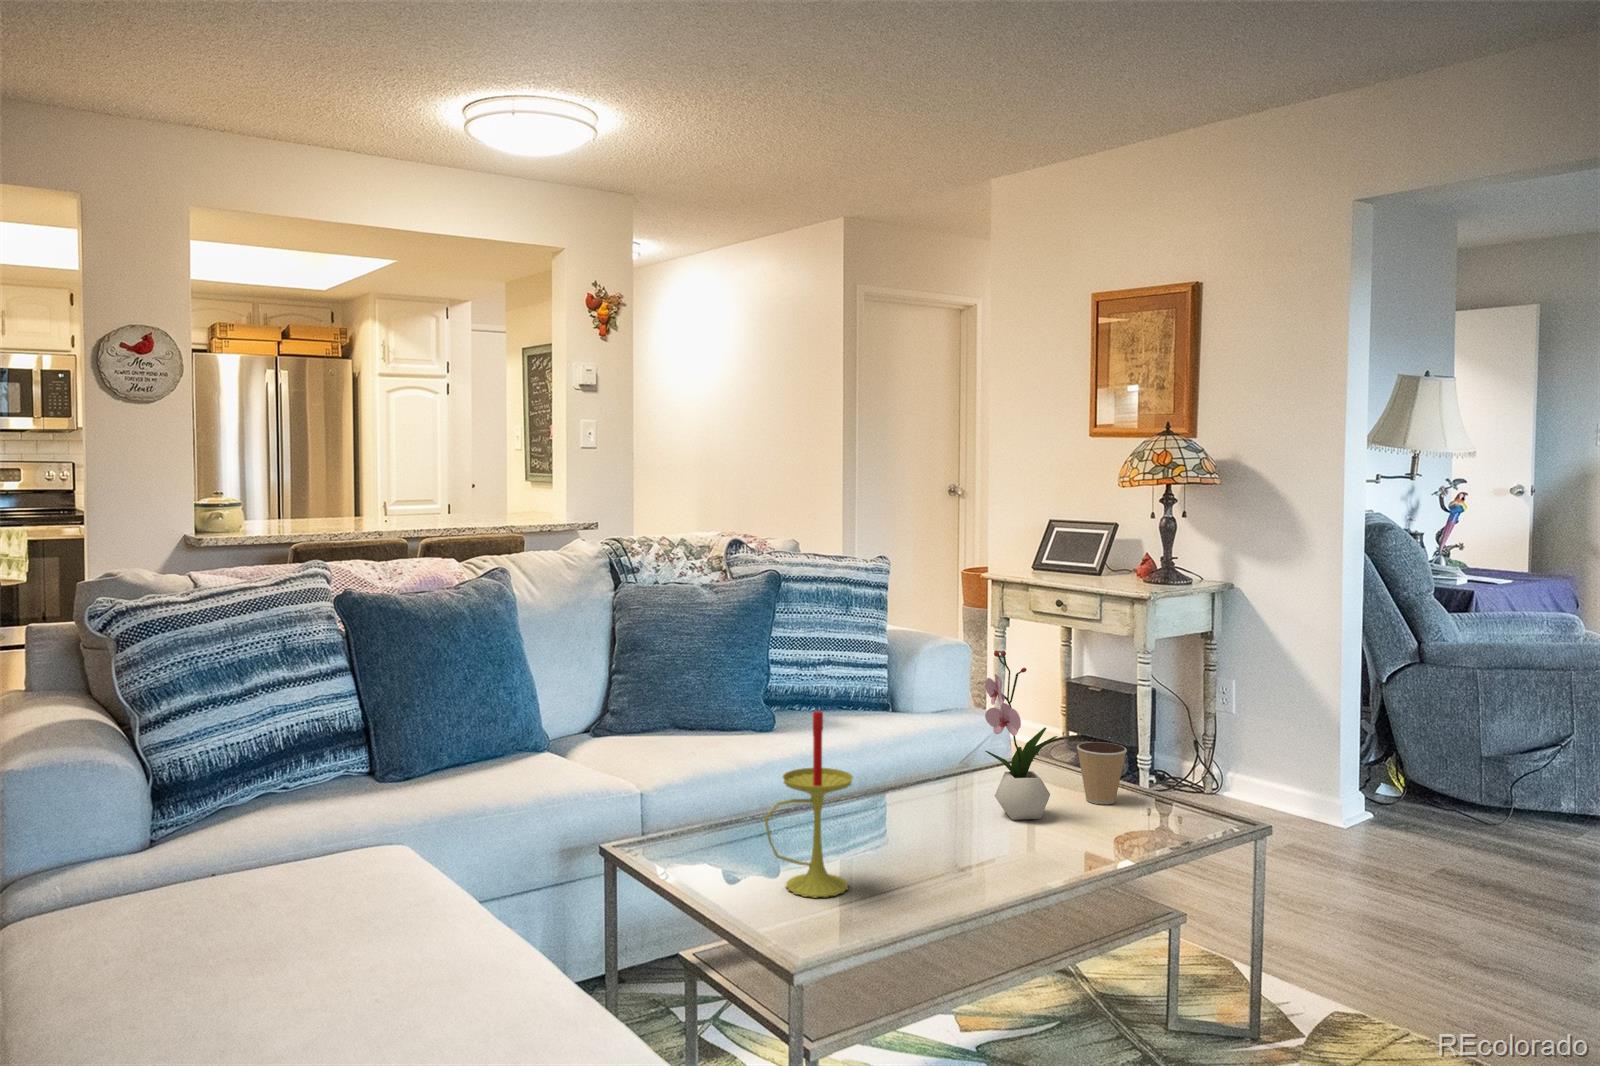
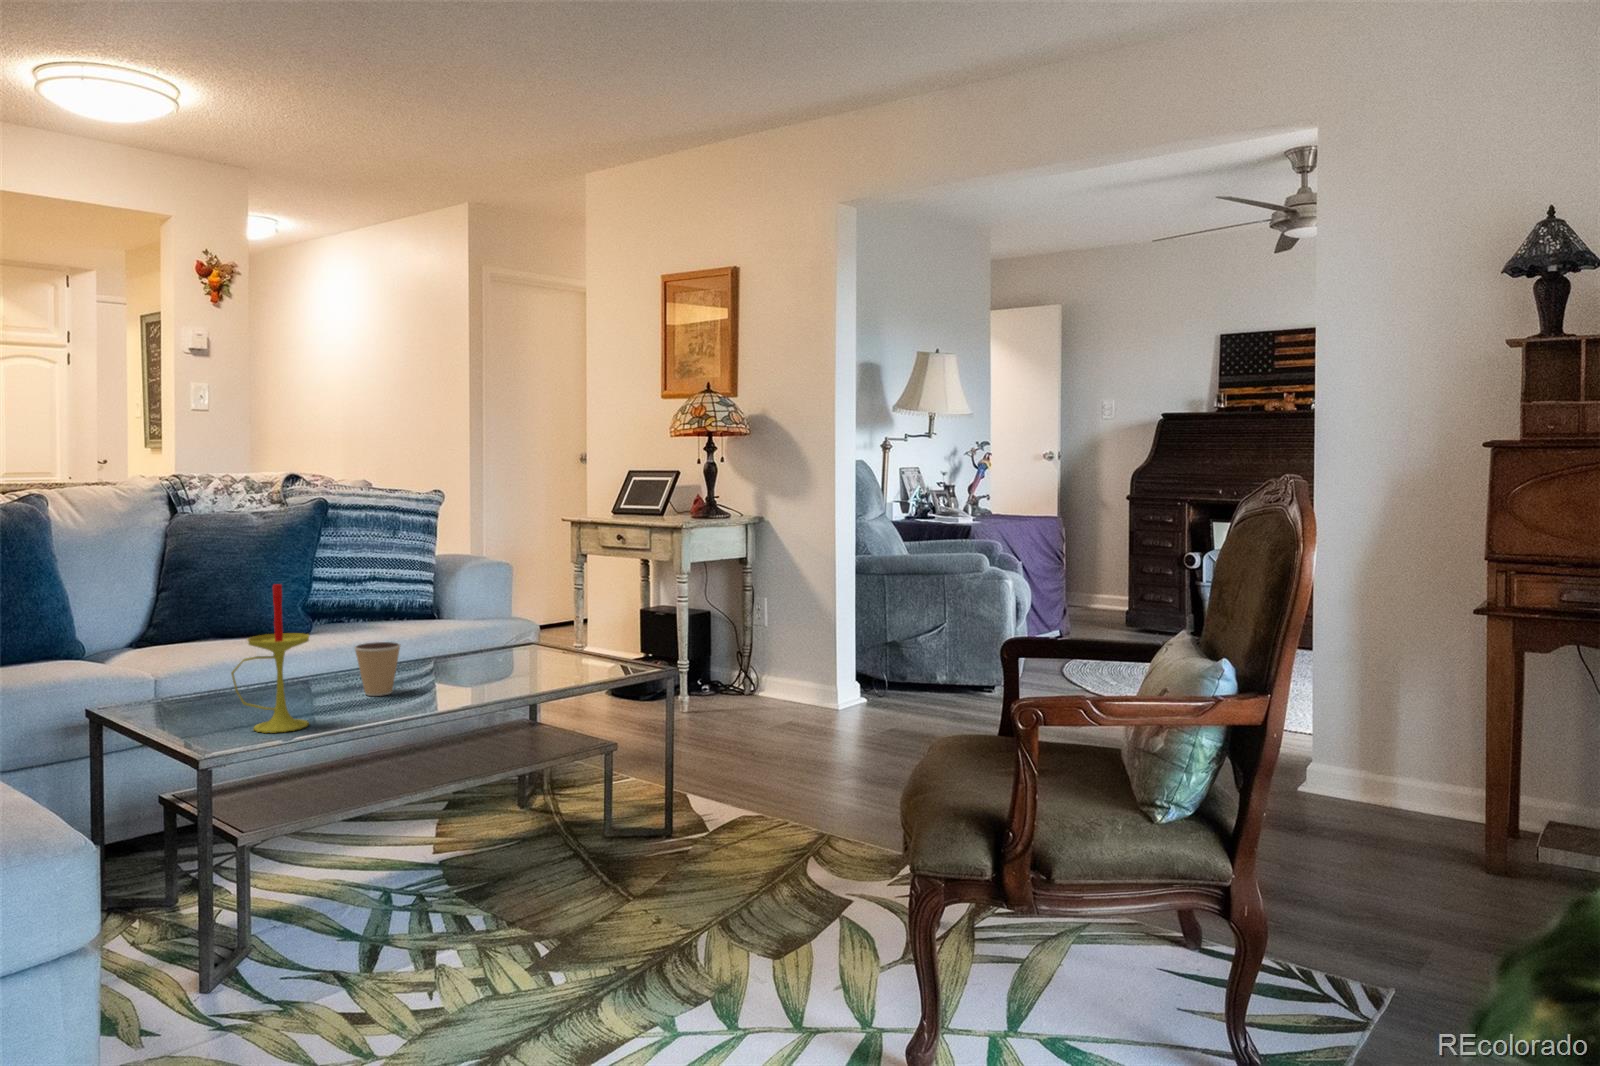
flower arrangement: present [985,651,1057,820] -> none [465,548,522,683]
coffee cup: present [1077,742,1127,804] -> present [355,642,400,696]

